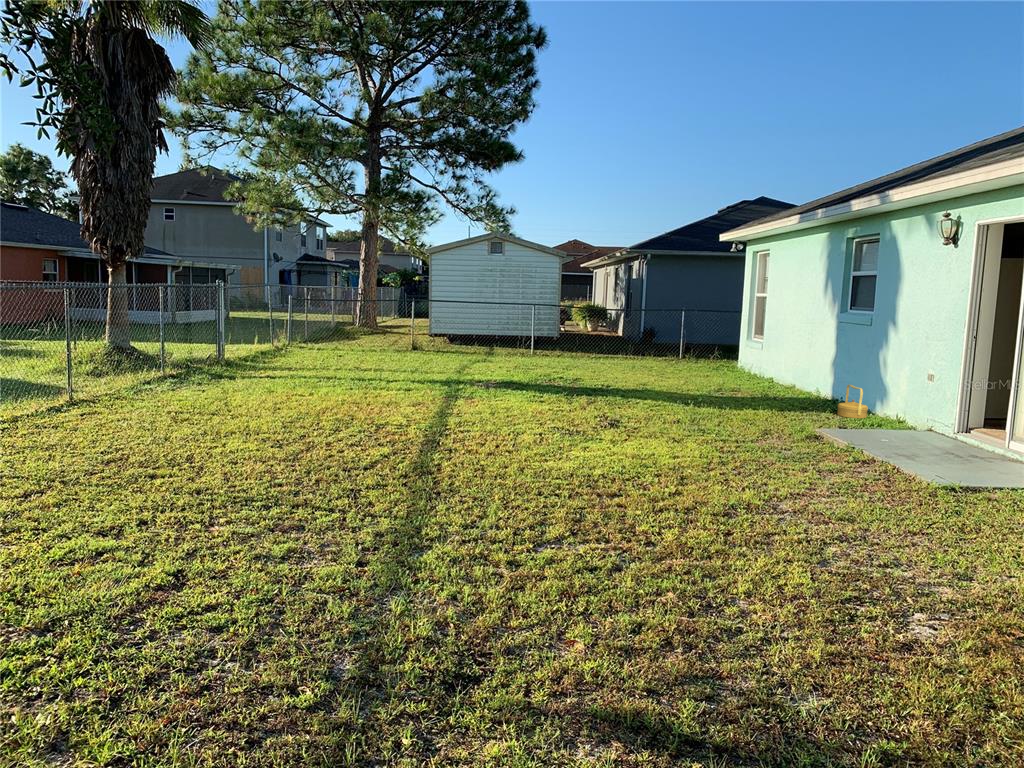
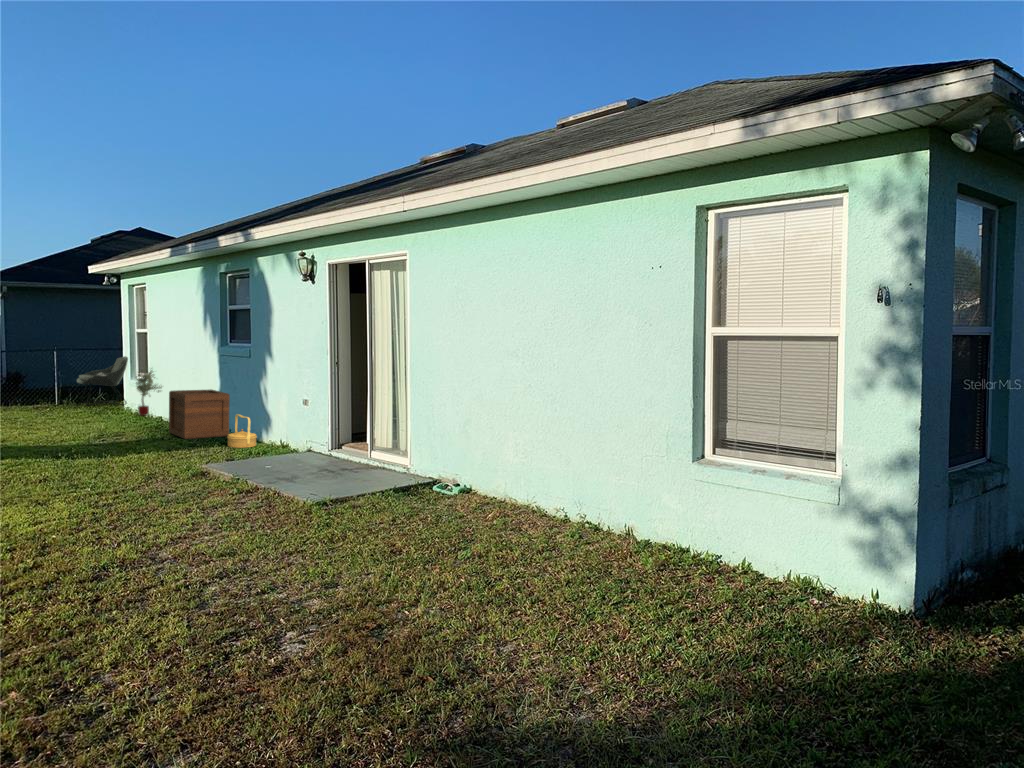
lounge chair: none [705,327,747,370] -> present [77,356,128,406]
potted tree: none [752,336,777,380] -> present [136,368,162,416]
wooden crate: none [781,358,842,405] -> present [169,389,230,439]

